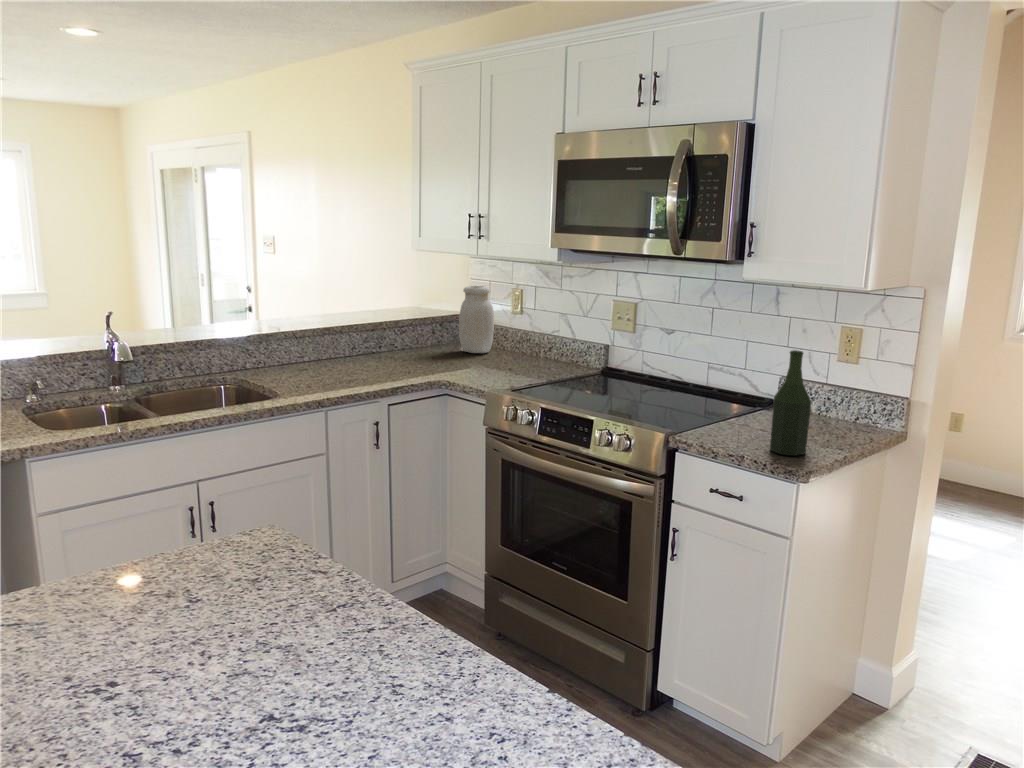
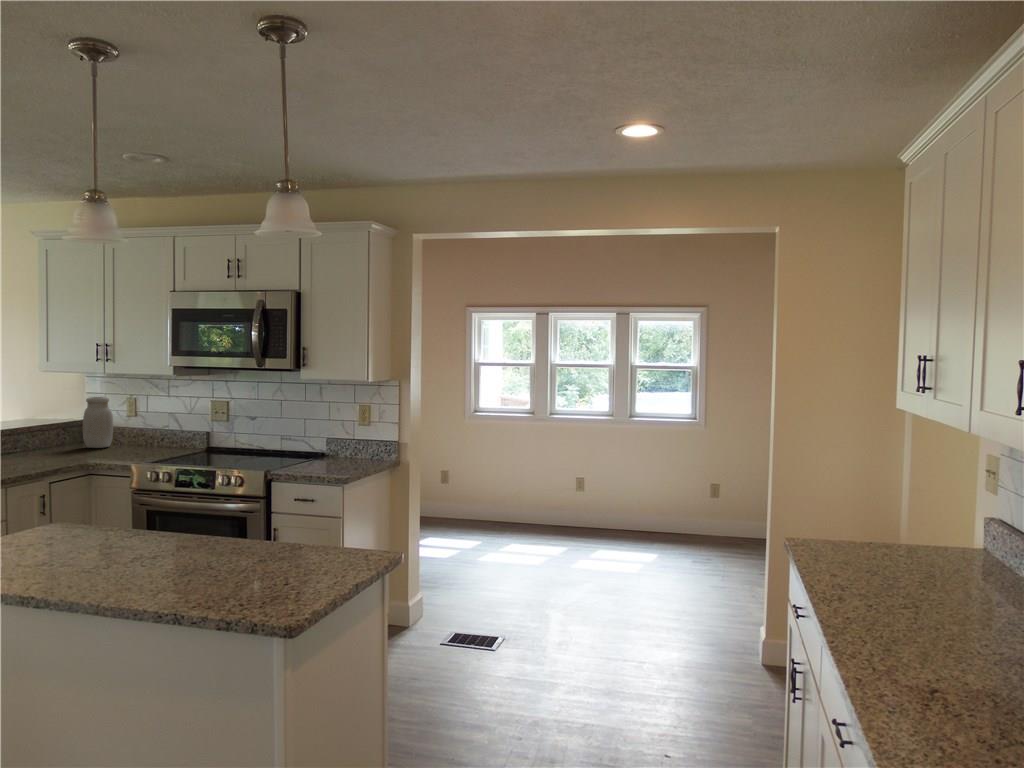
bottle: present [770,350,811,456] -> none [325,416,345,474]

